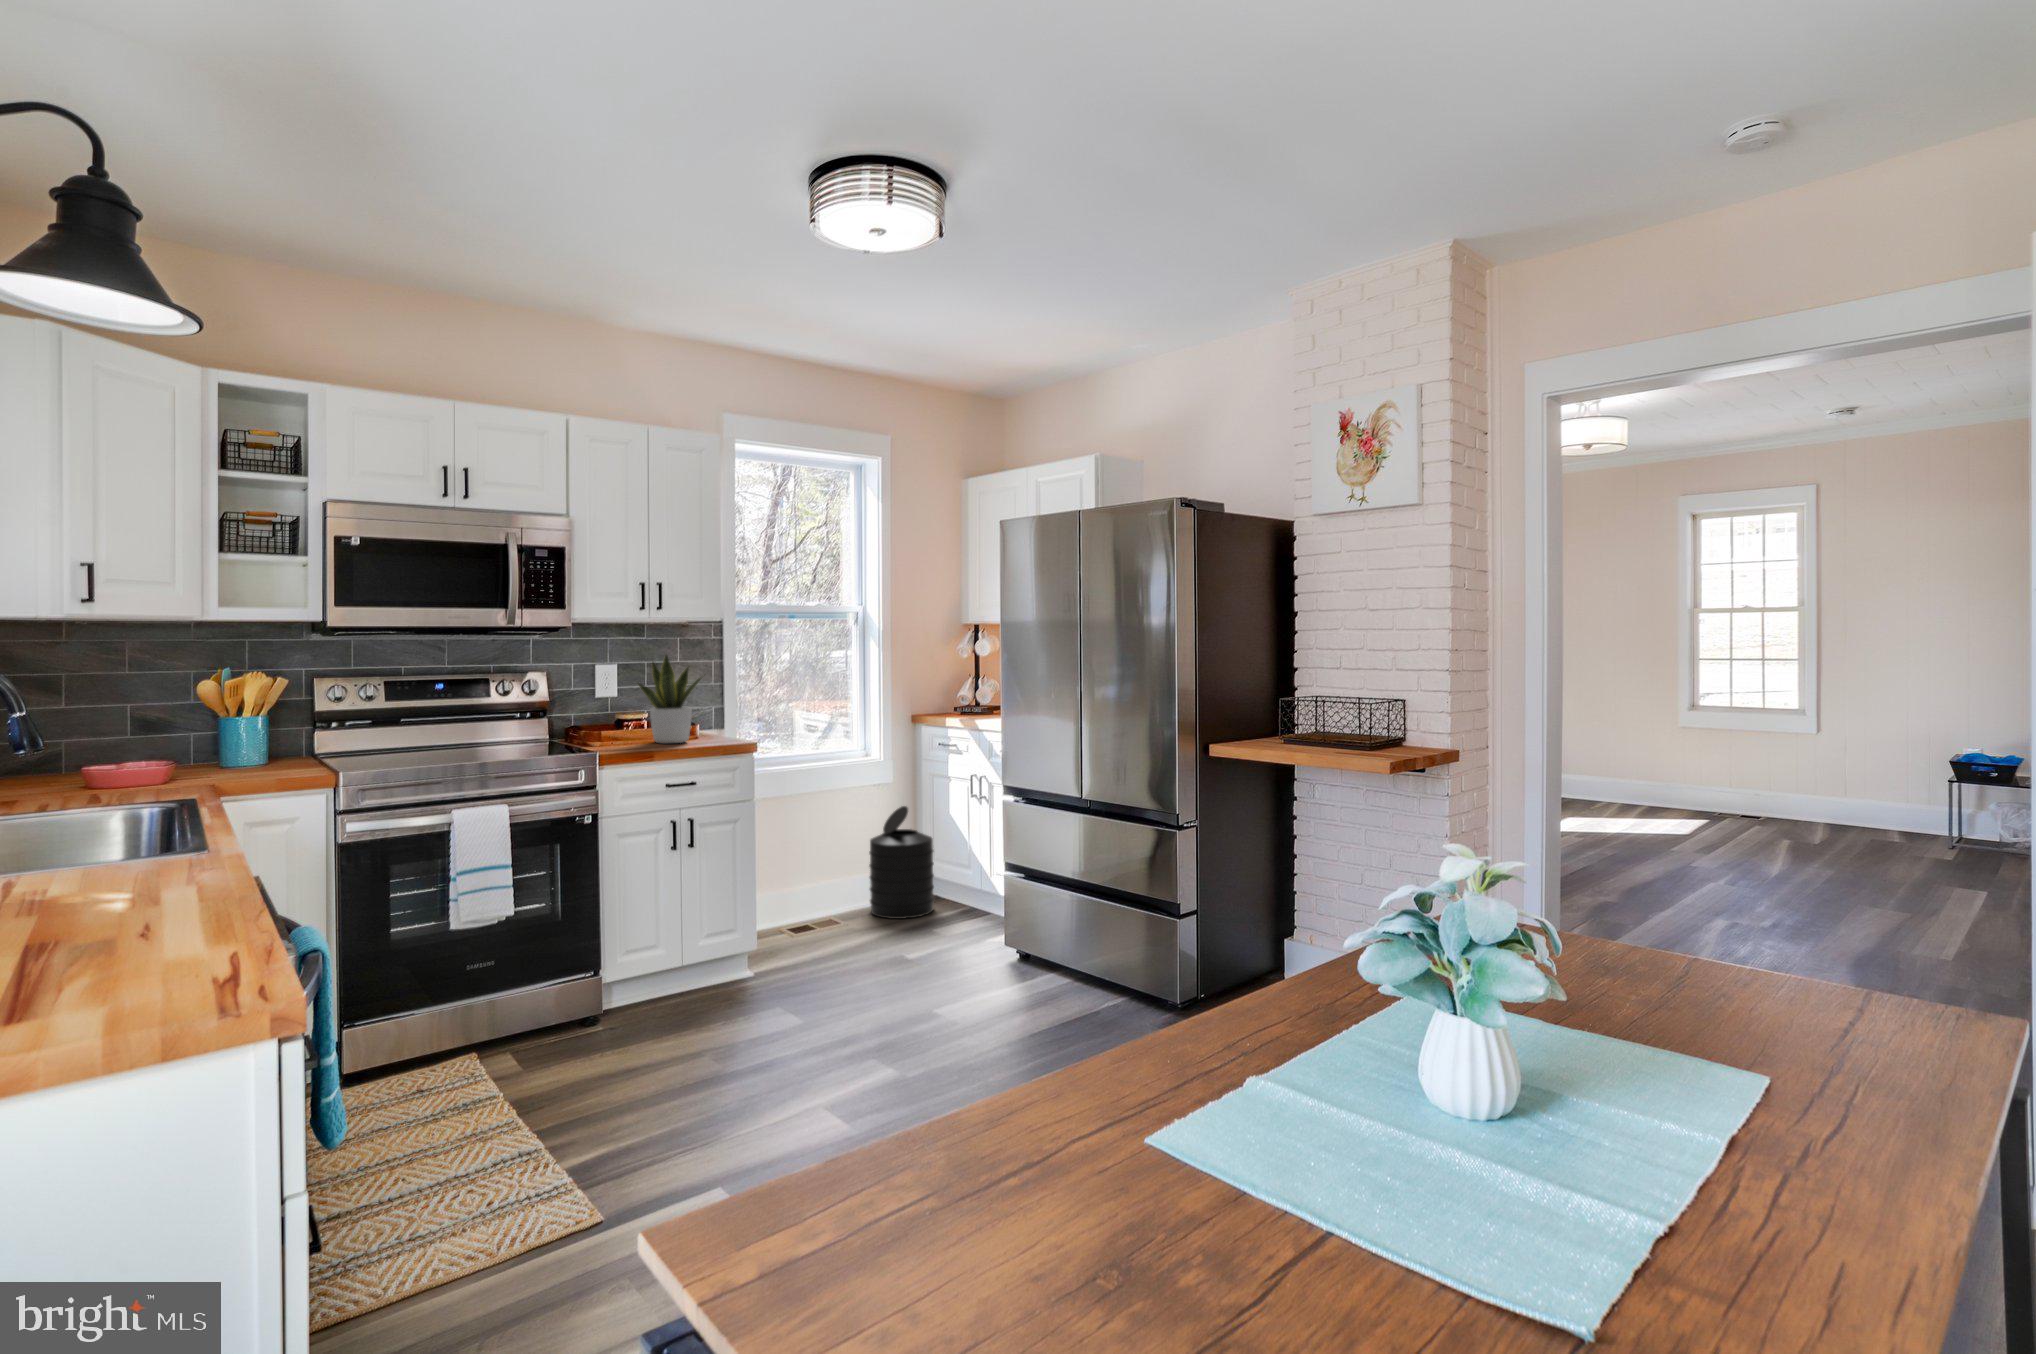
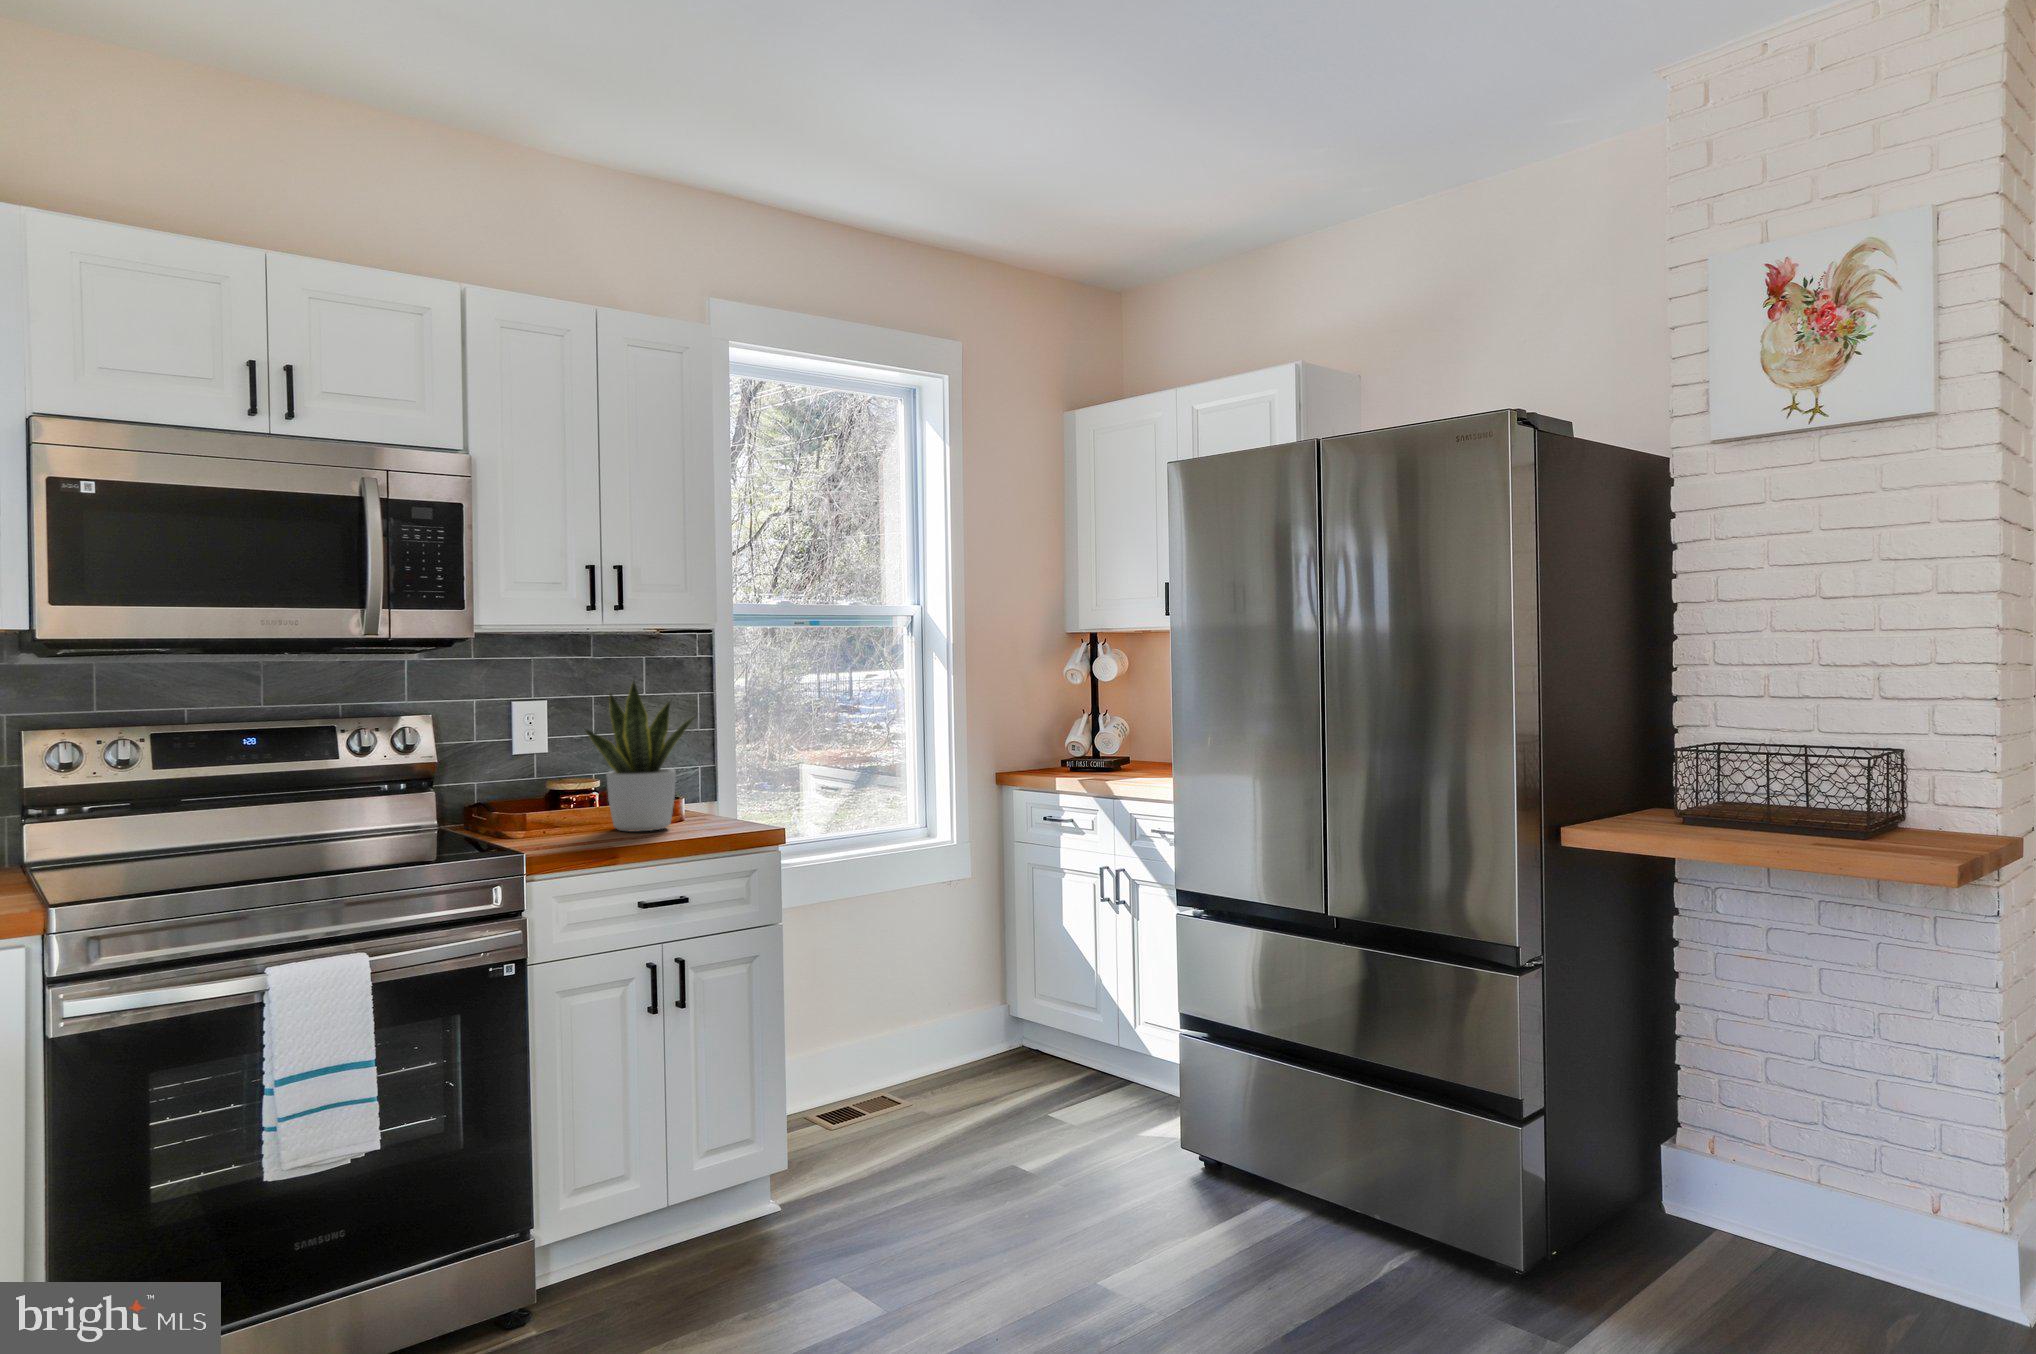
trash can: present [869,806,934,919] -> none [937,913,1038,1094]

